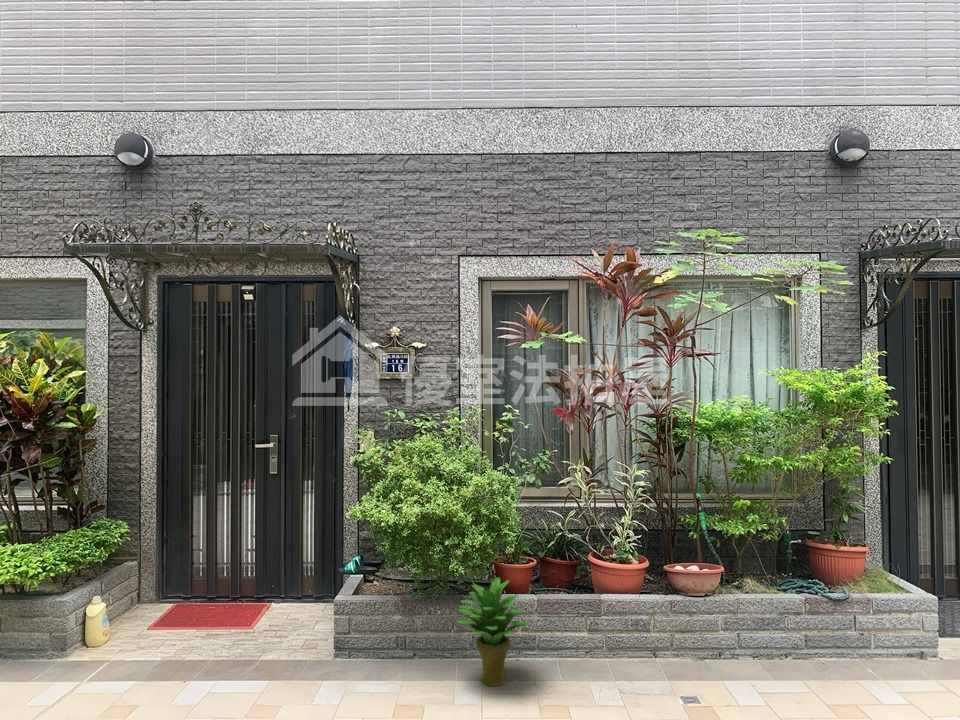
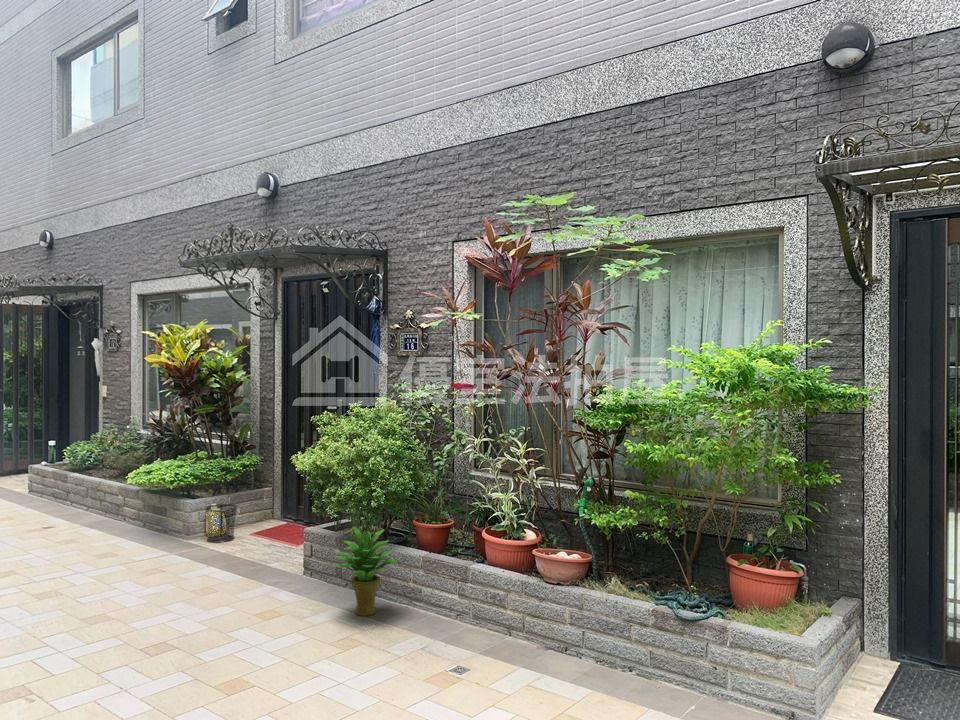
waste bin: none [84,593,135,655] -> present [205,504,237,543]

